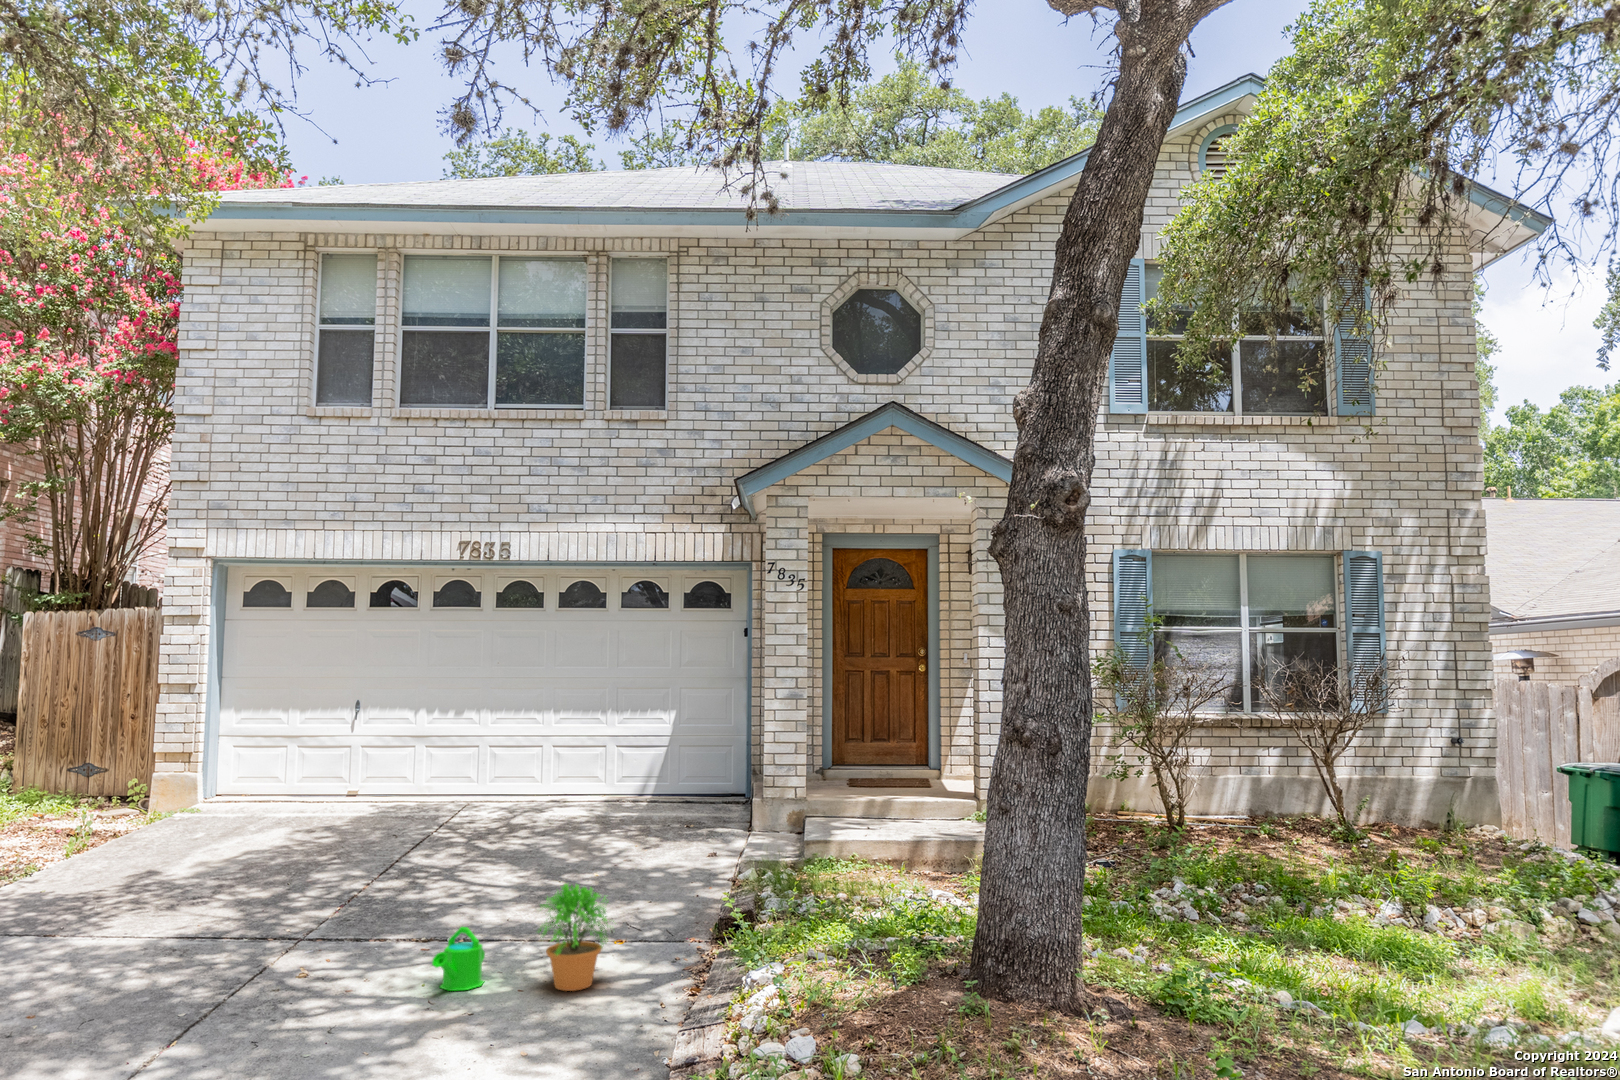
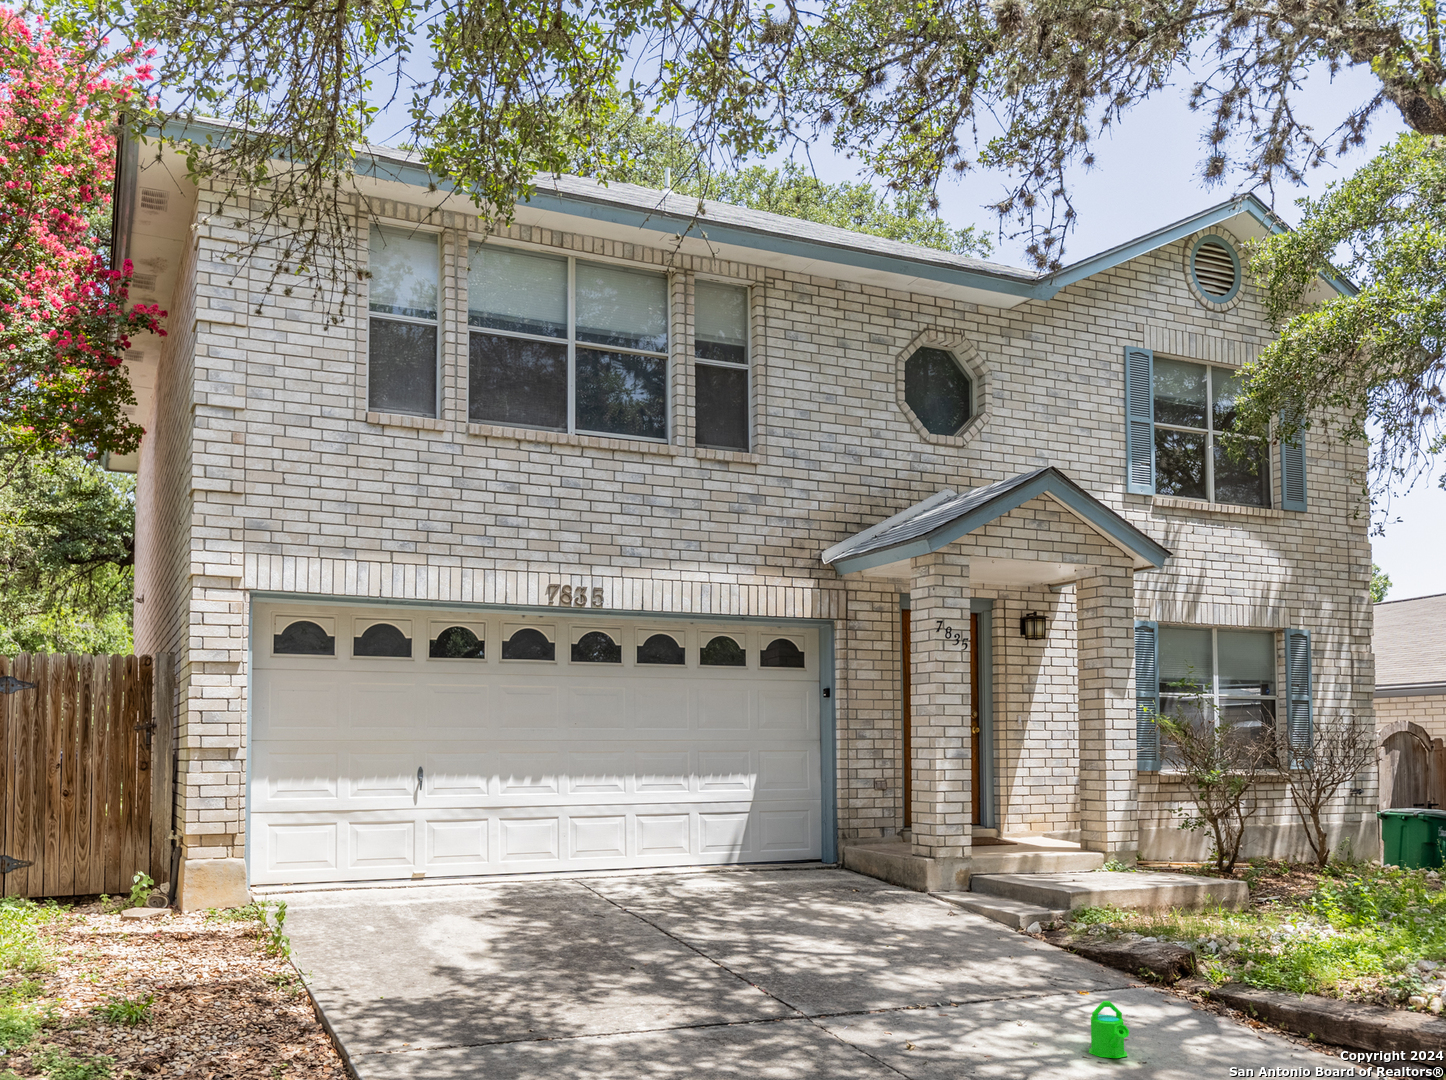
potted plant: present [538,884,608,991] -> none [1150,954,1217,1048]

